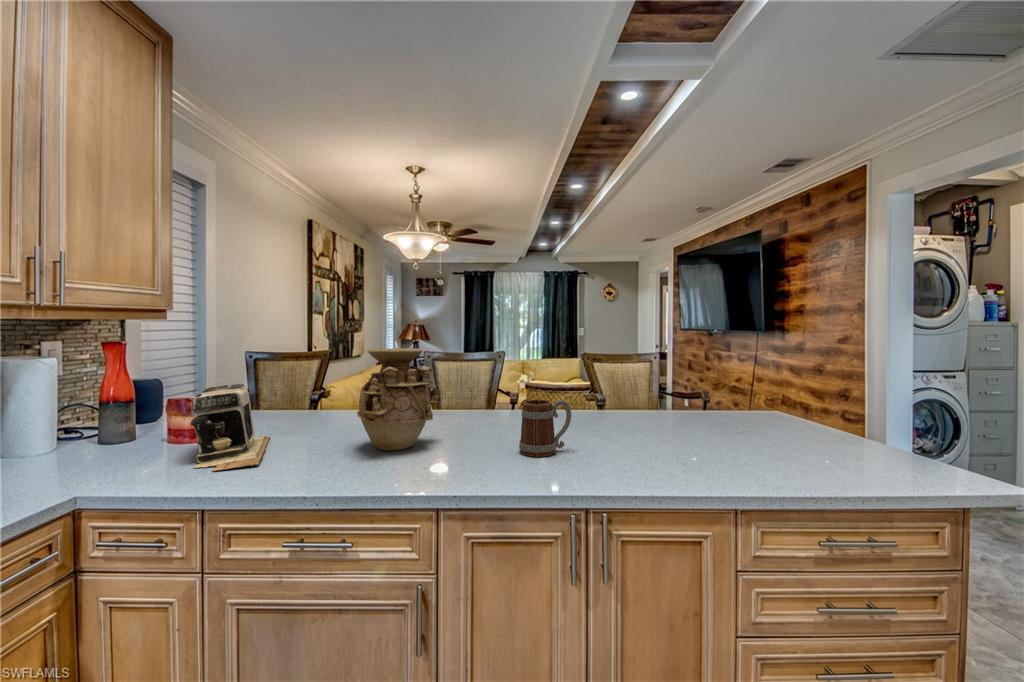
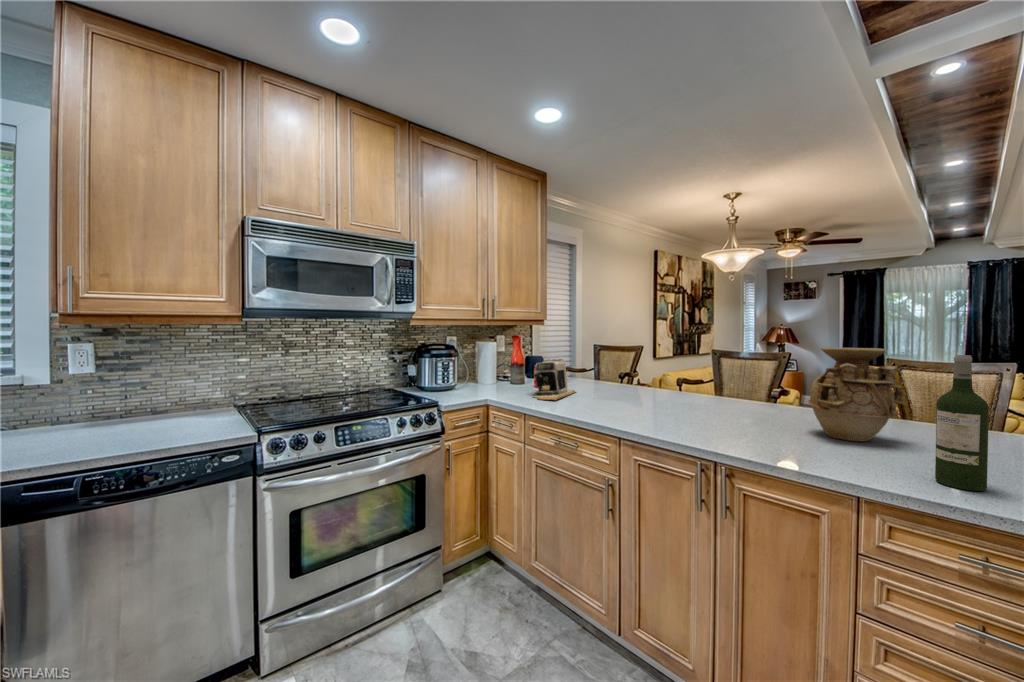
vase: present [357,348,439,451] -> present [808,347,905,441]
wine bottle: none [745,355,780,474] -> present [935,355,989,491]
mug: present [519,400,571,457] -> none [710,385,760,429]

